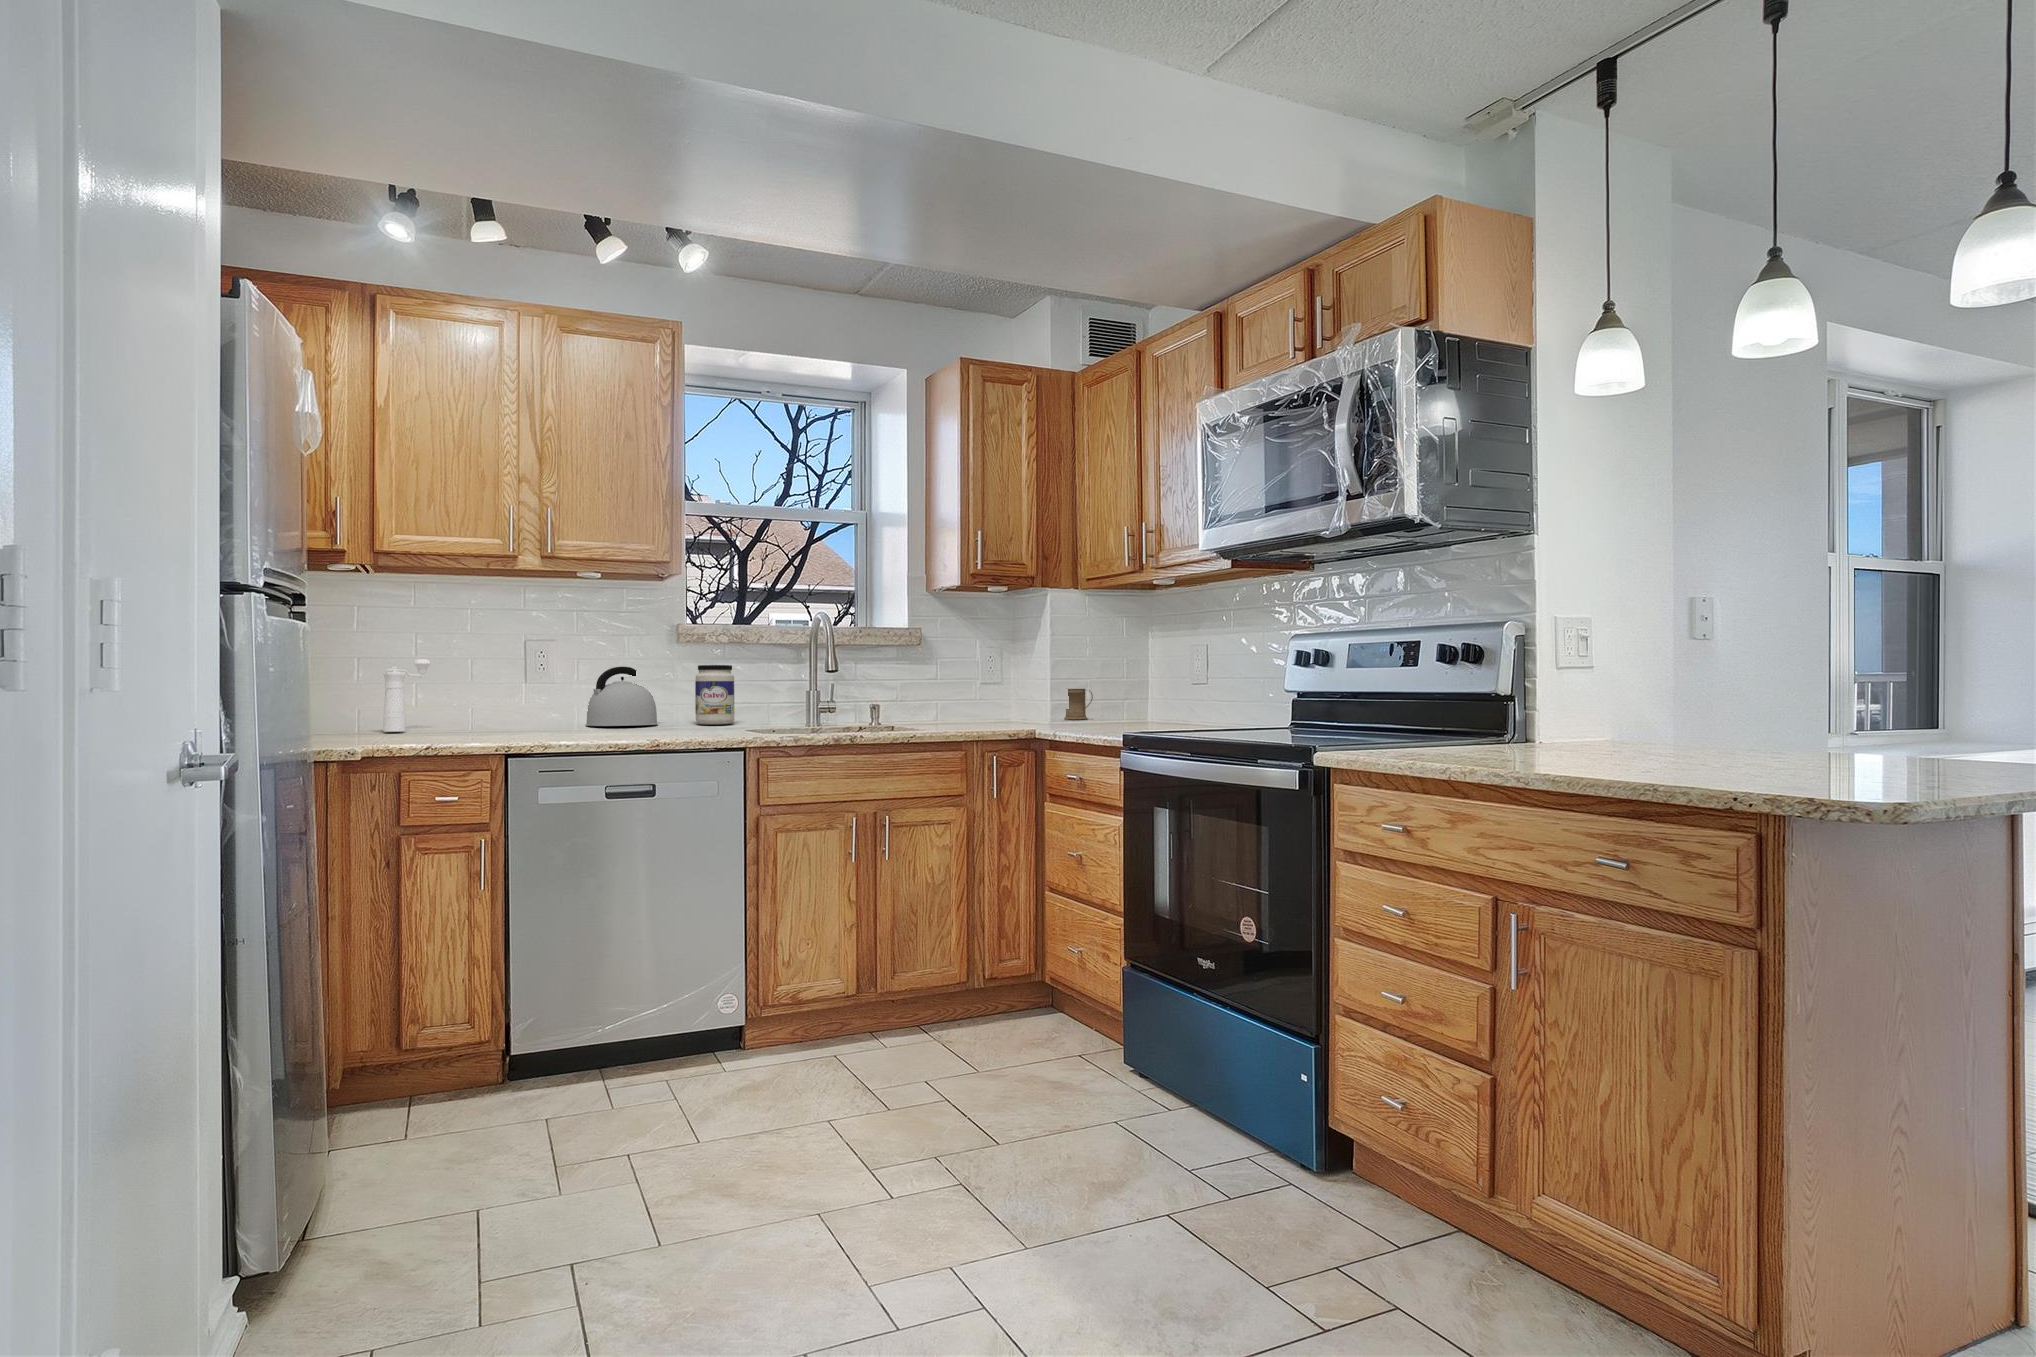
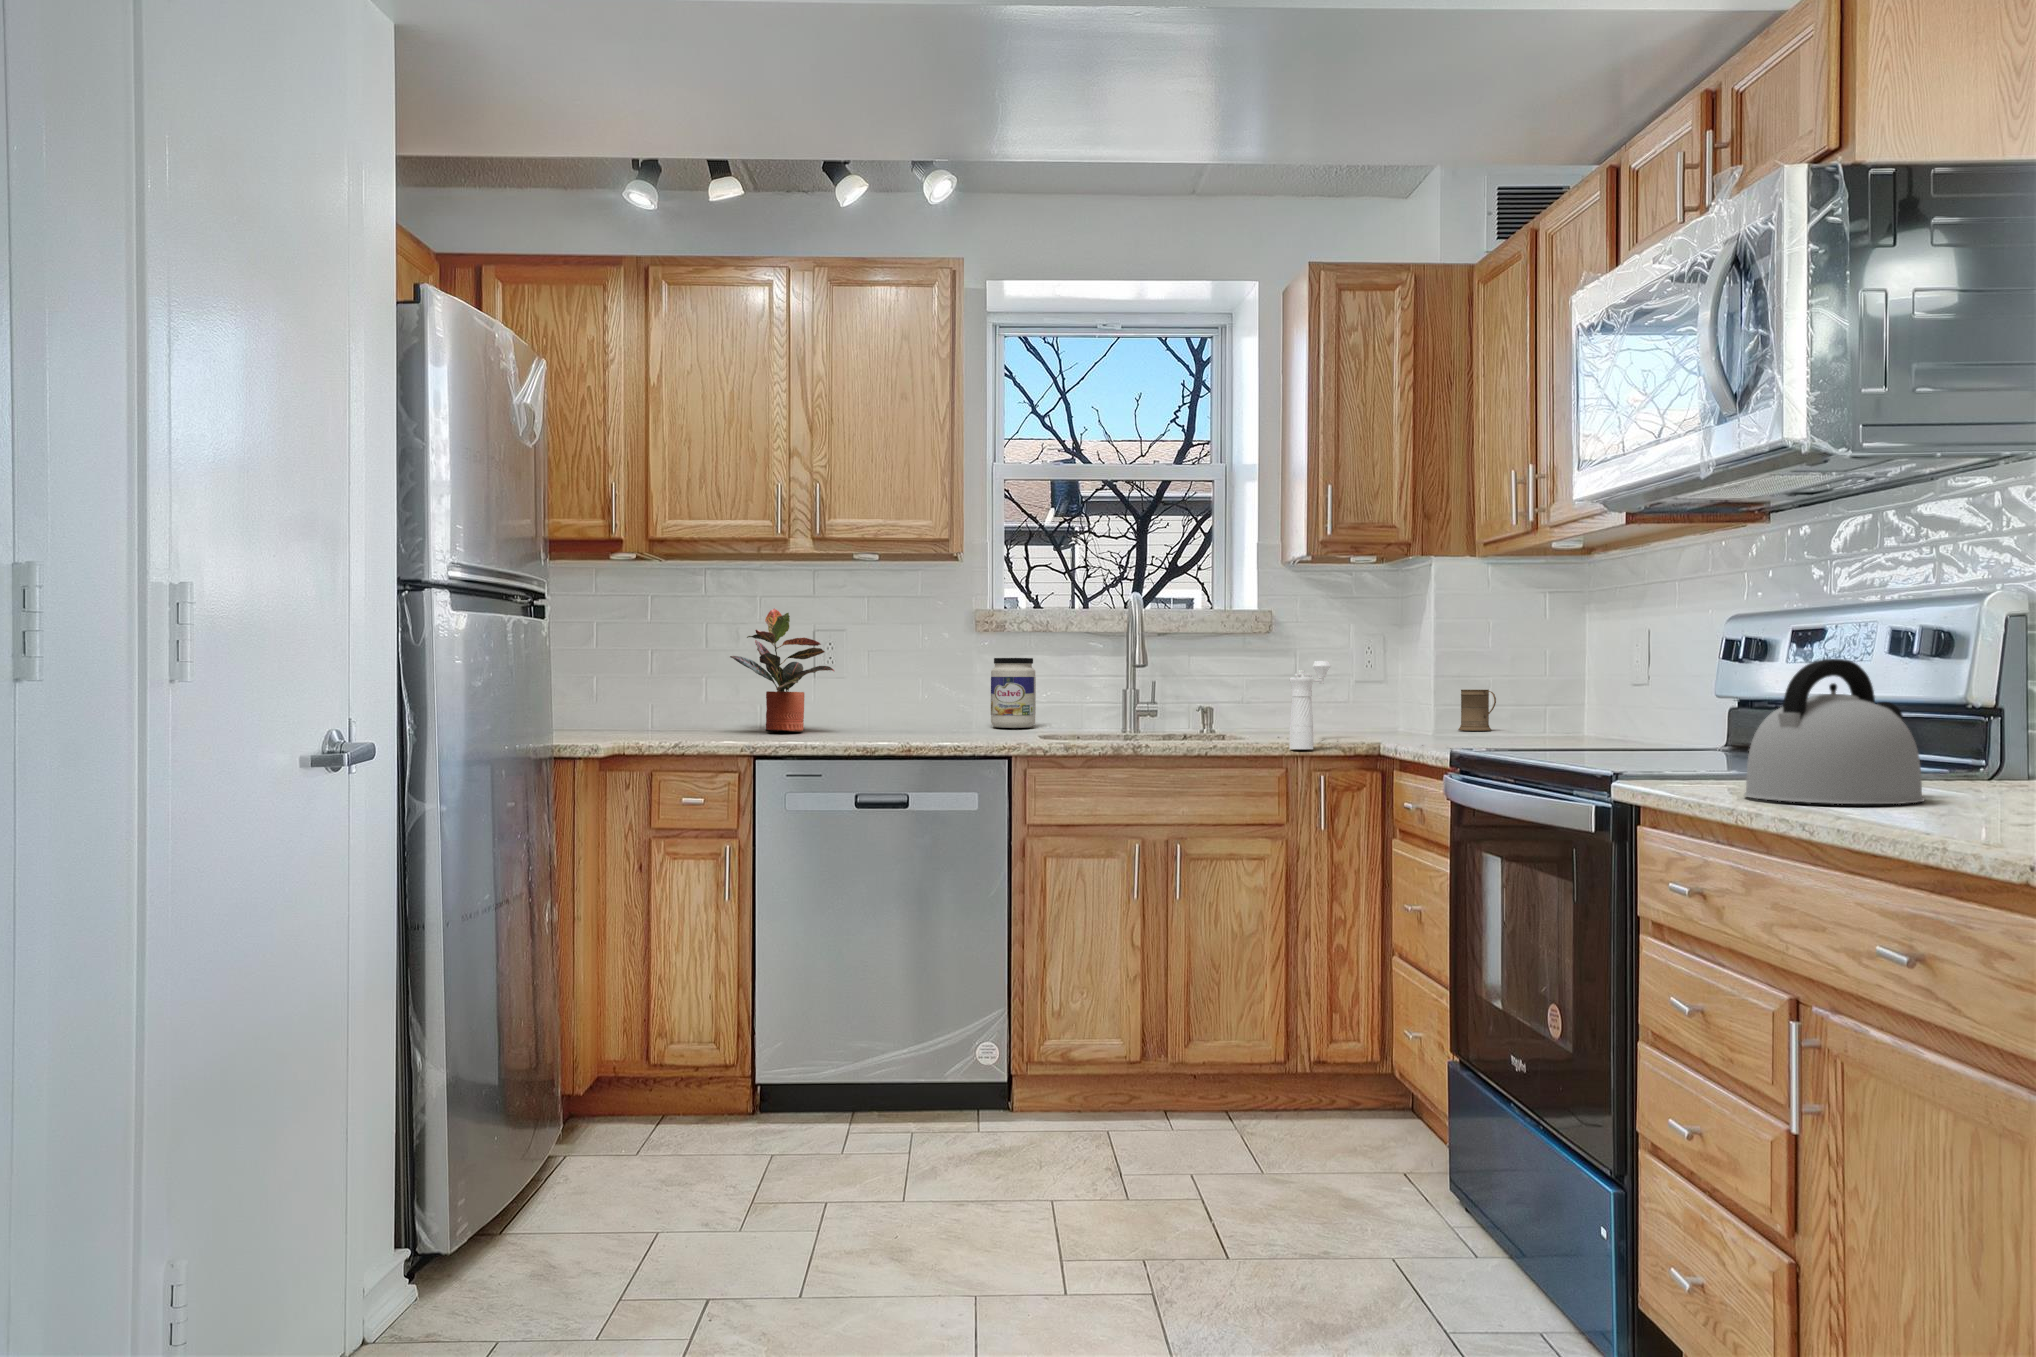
potted plant: none [459,620,563,732] -> present [730,609,834,732]
pepper mill: present [383,659,430,732] -> present [1289,661,1331,749]
kettle: present [586,667,658,726] -> present [1744,659,1924,804]

